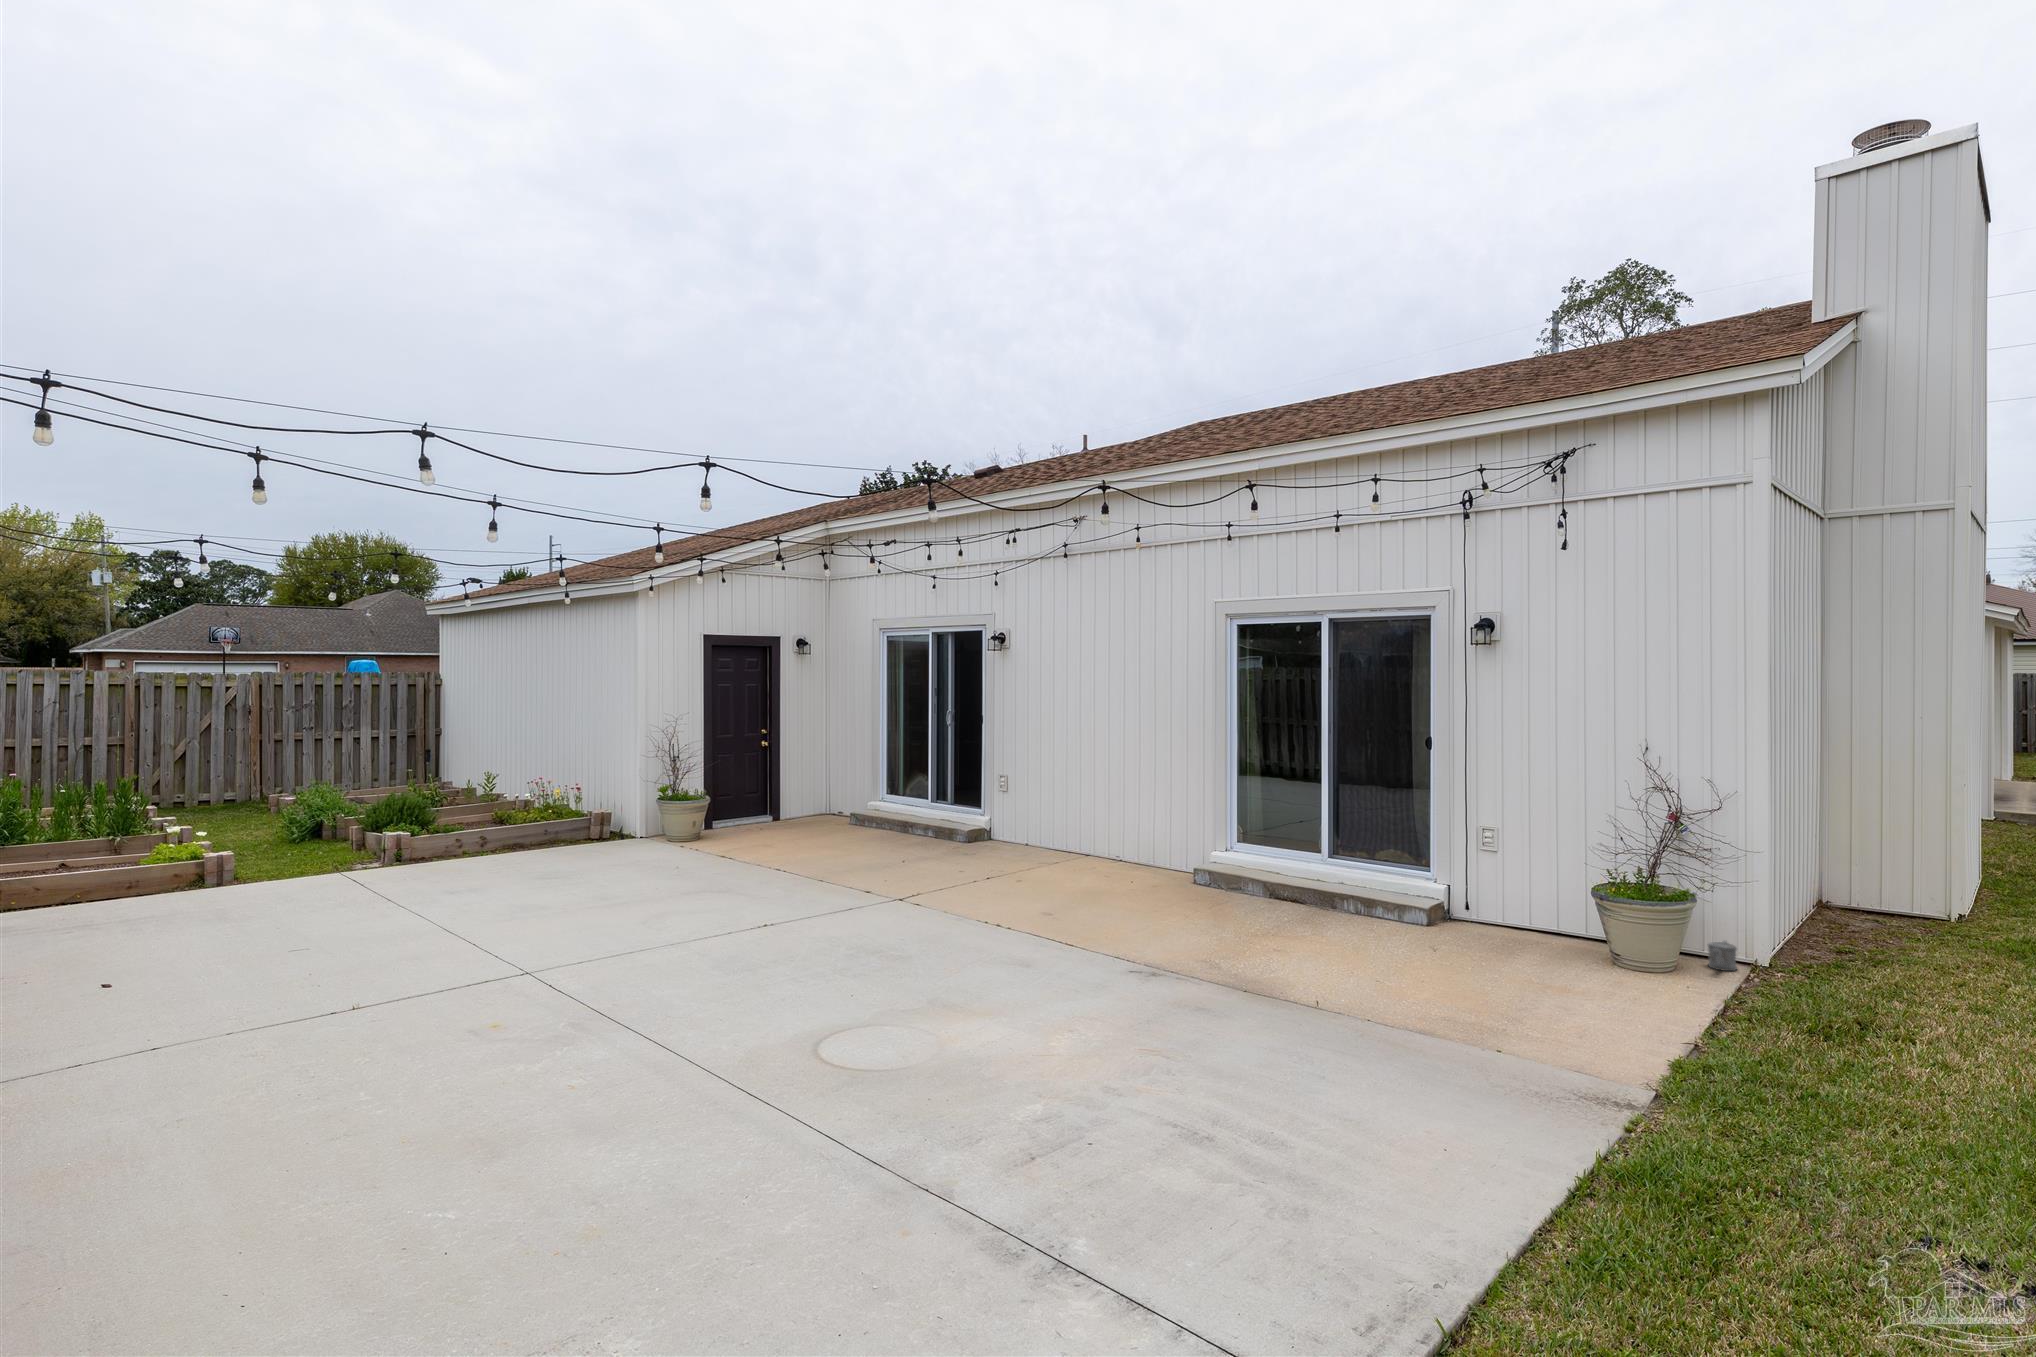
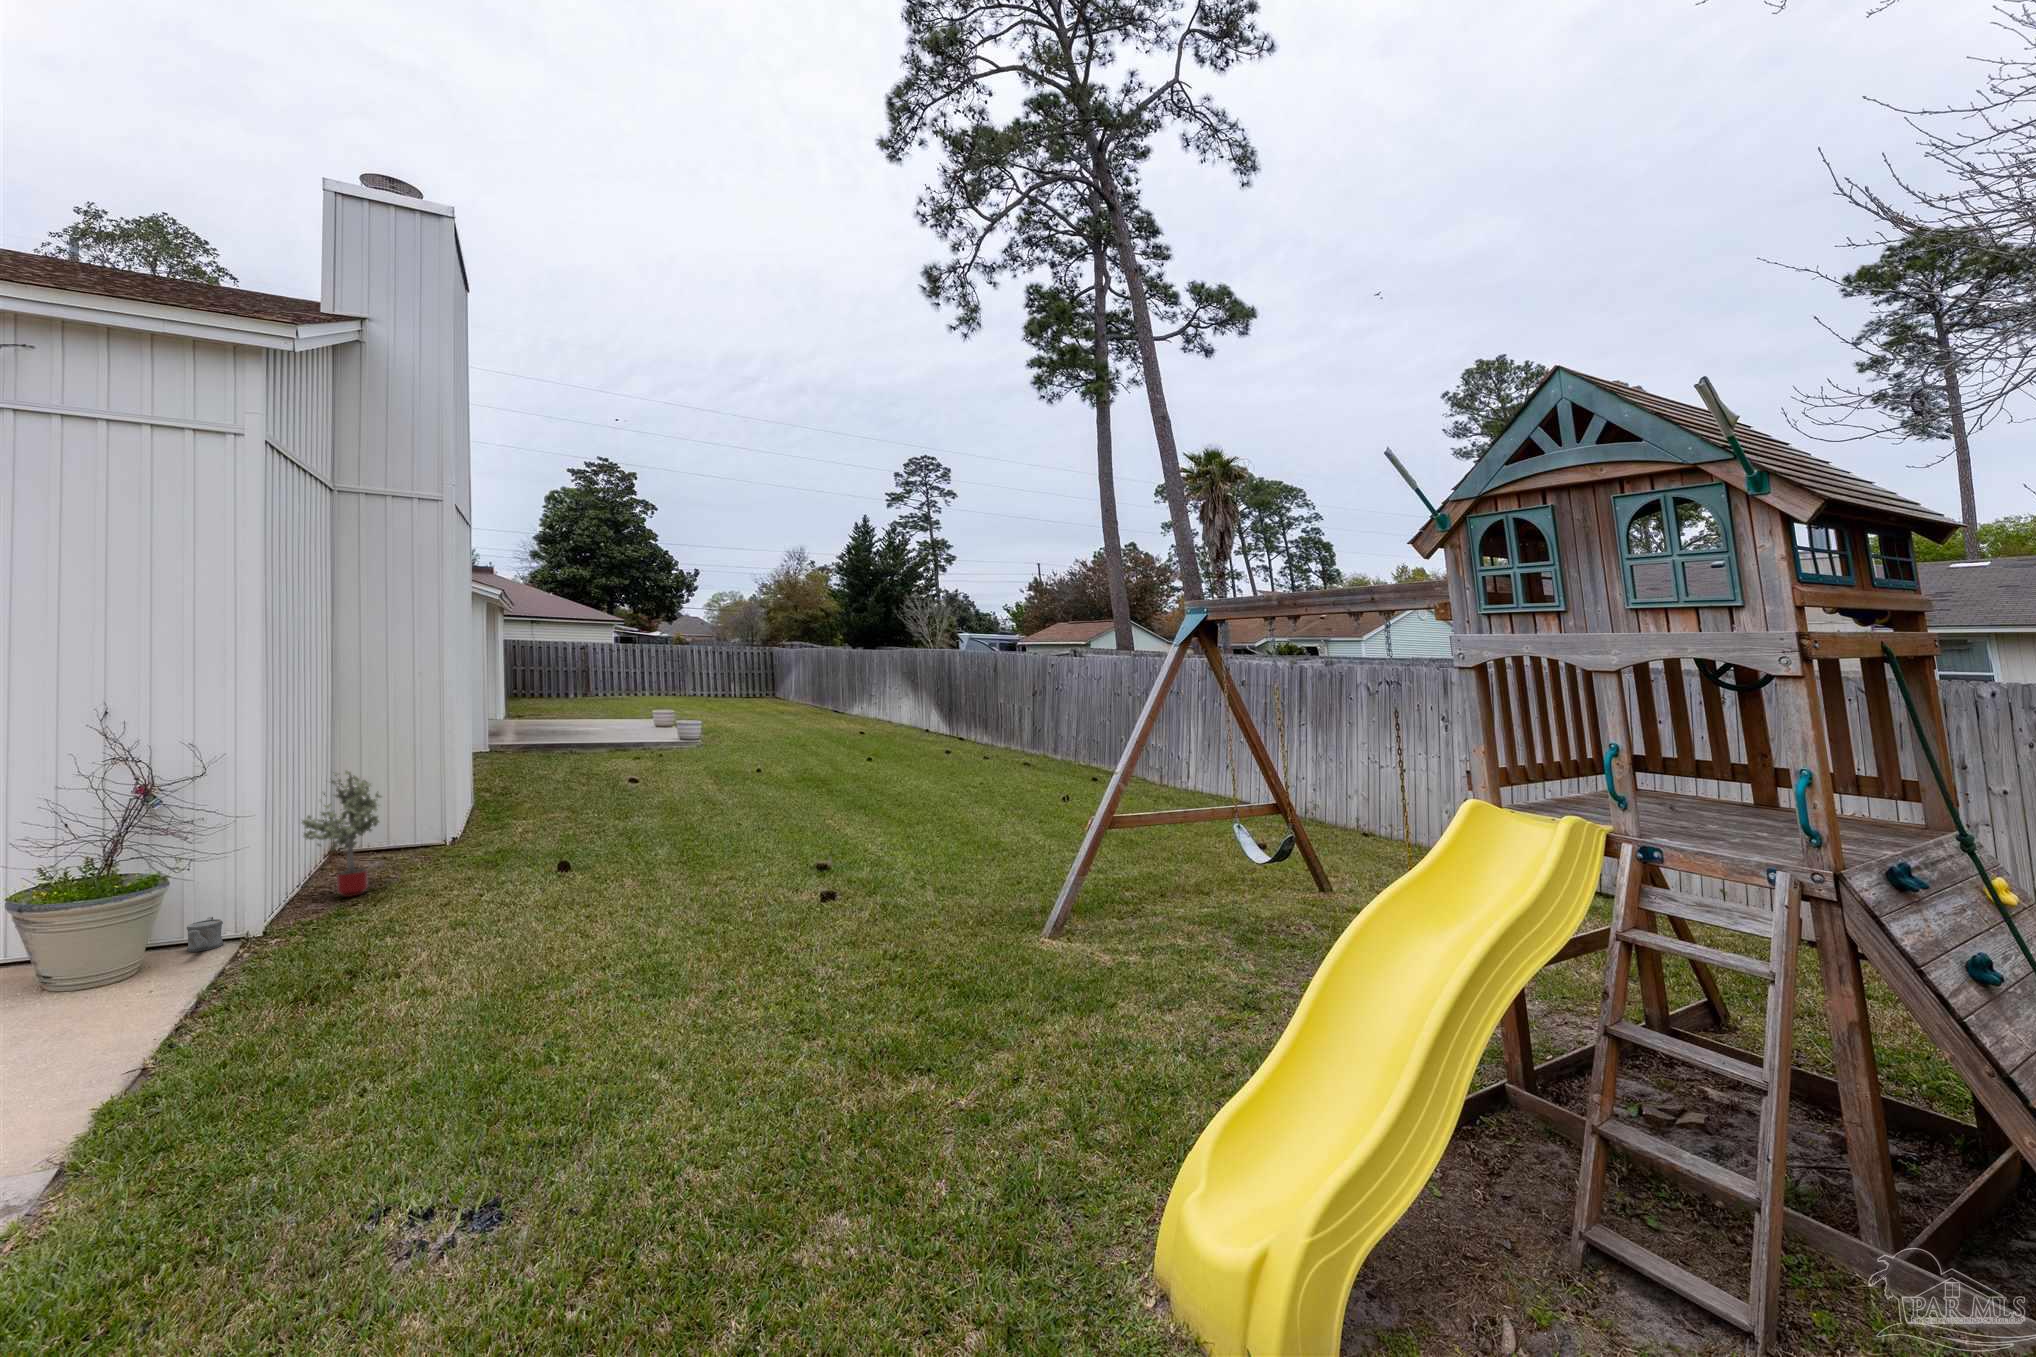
potted tree: none [1798,816,1890,959] -> present [302,771,381,897]

